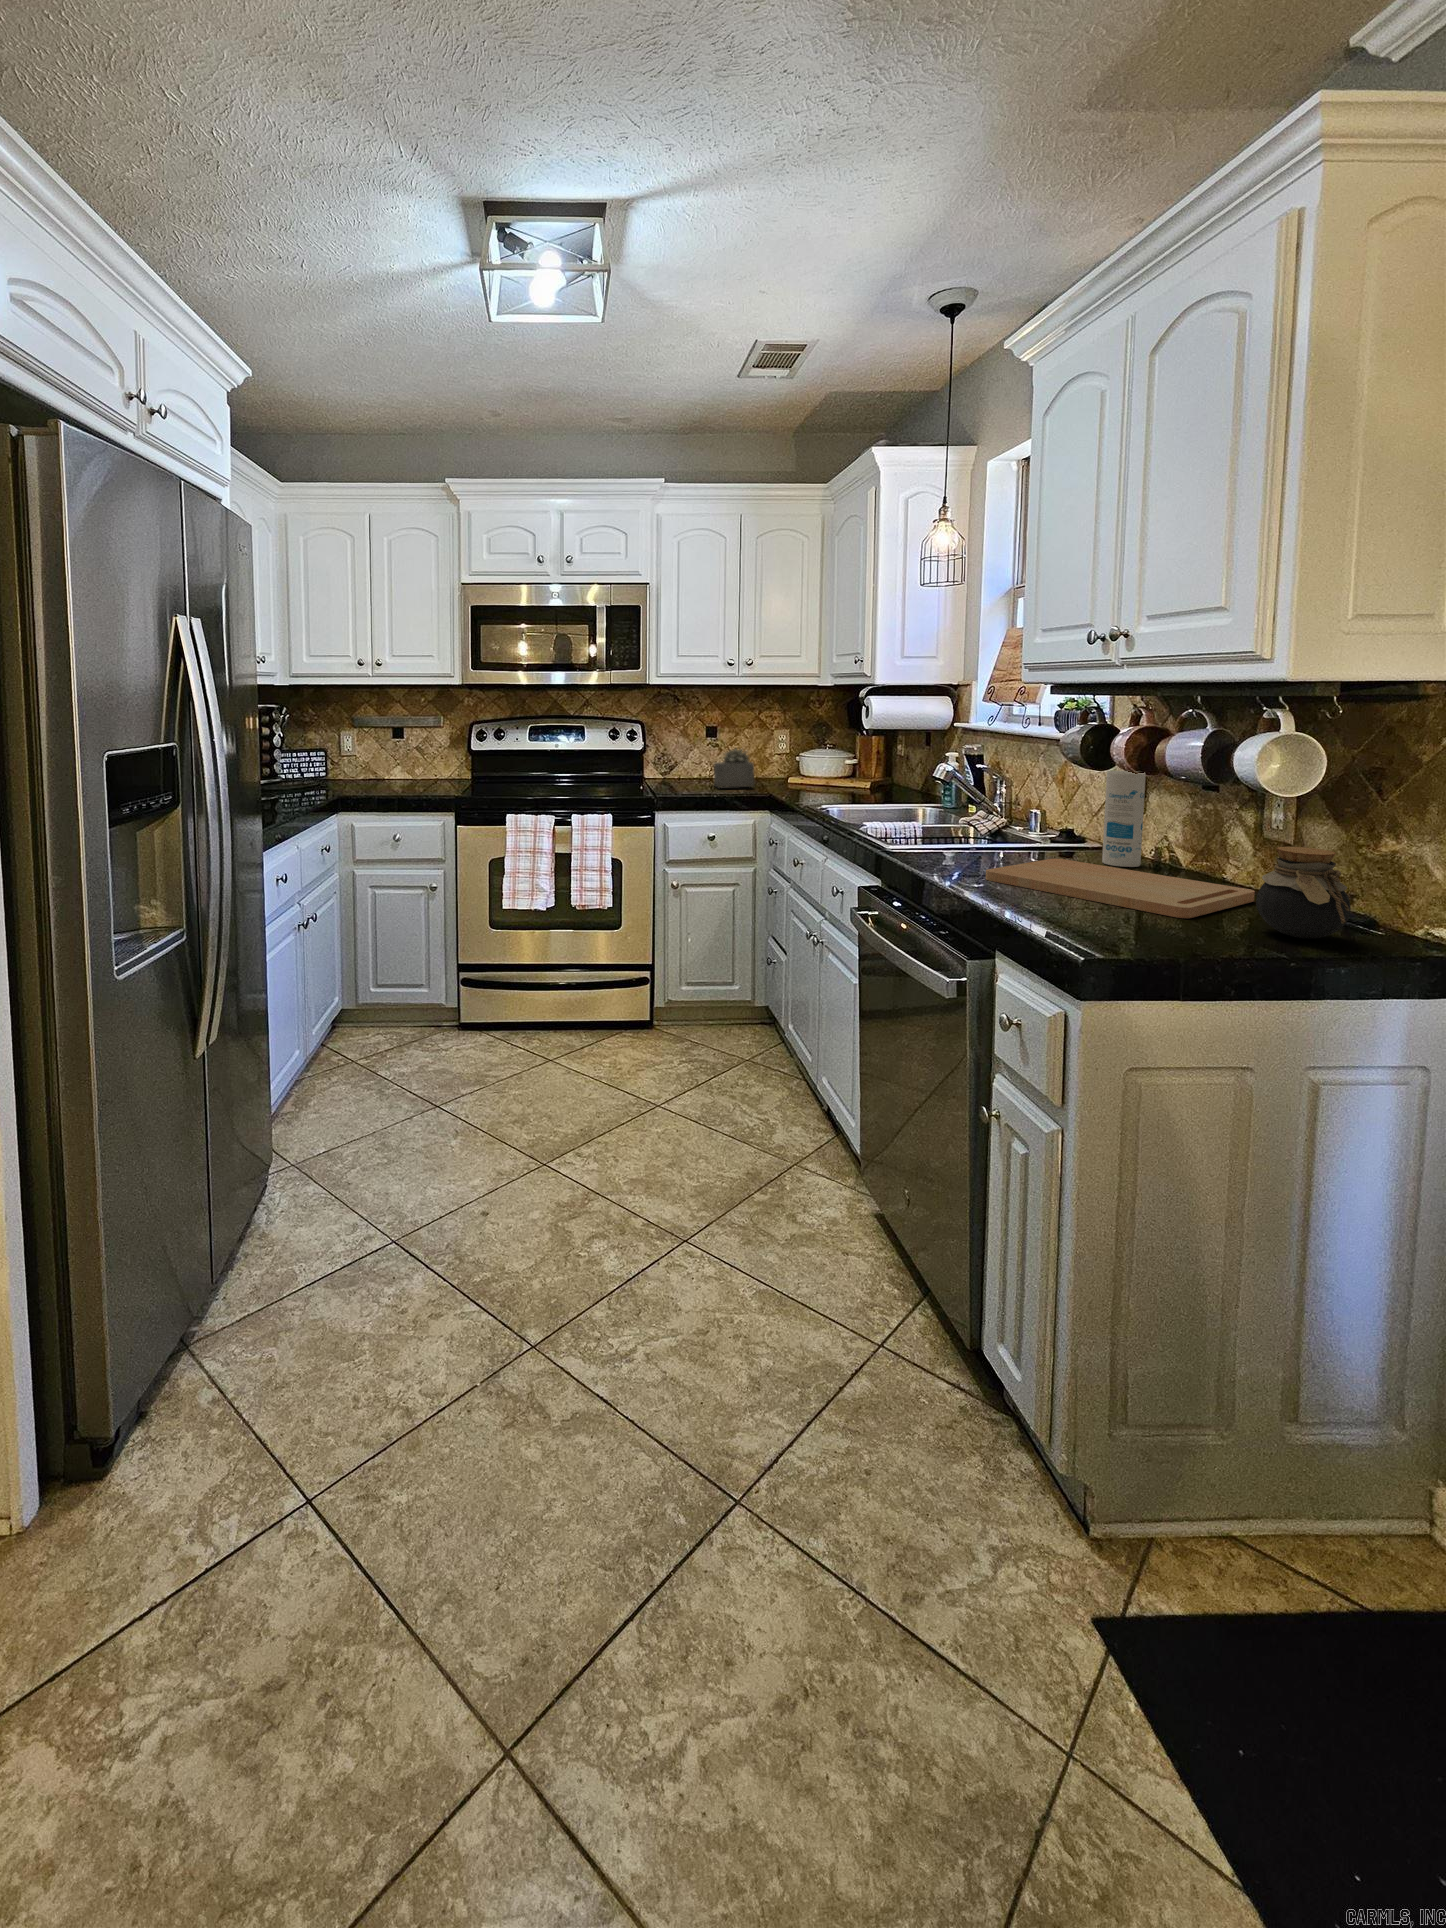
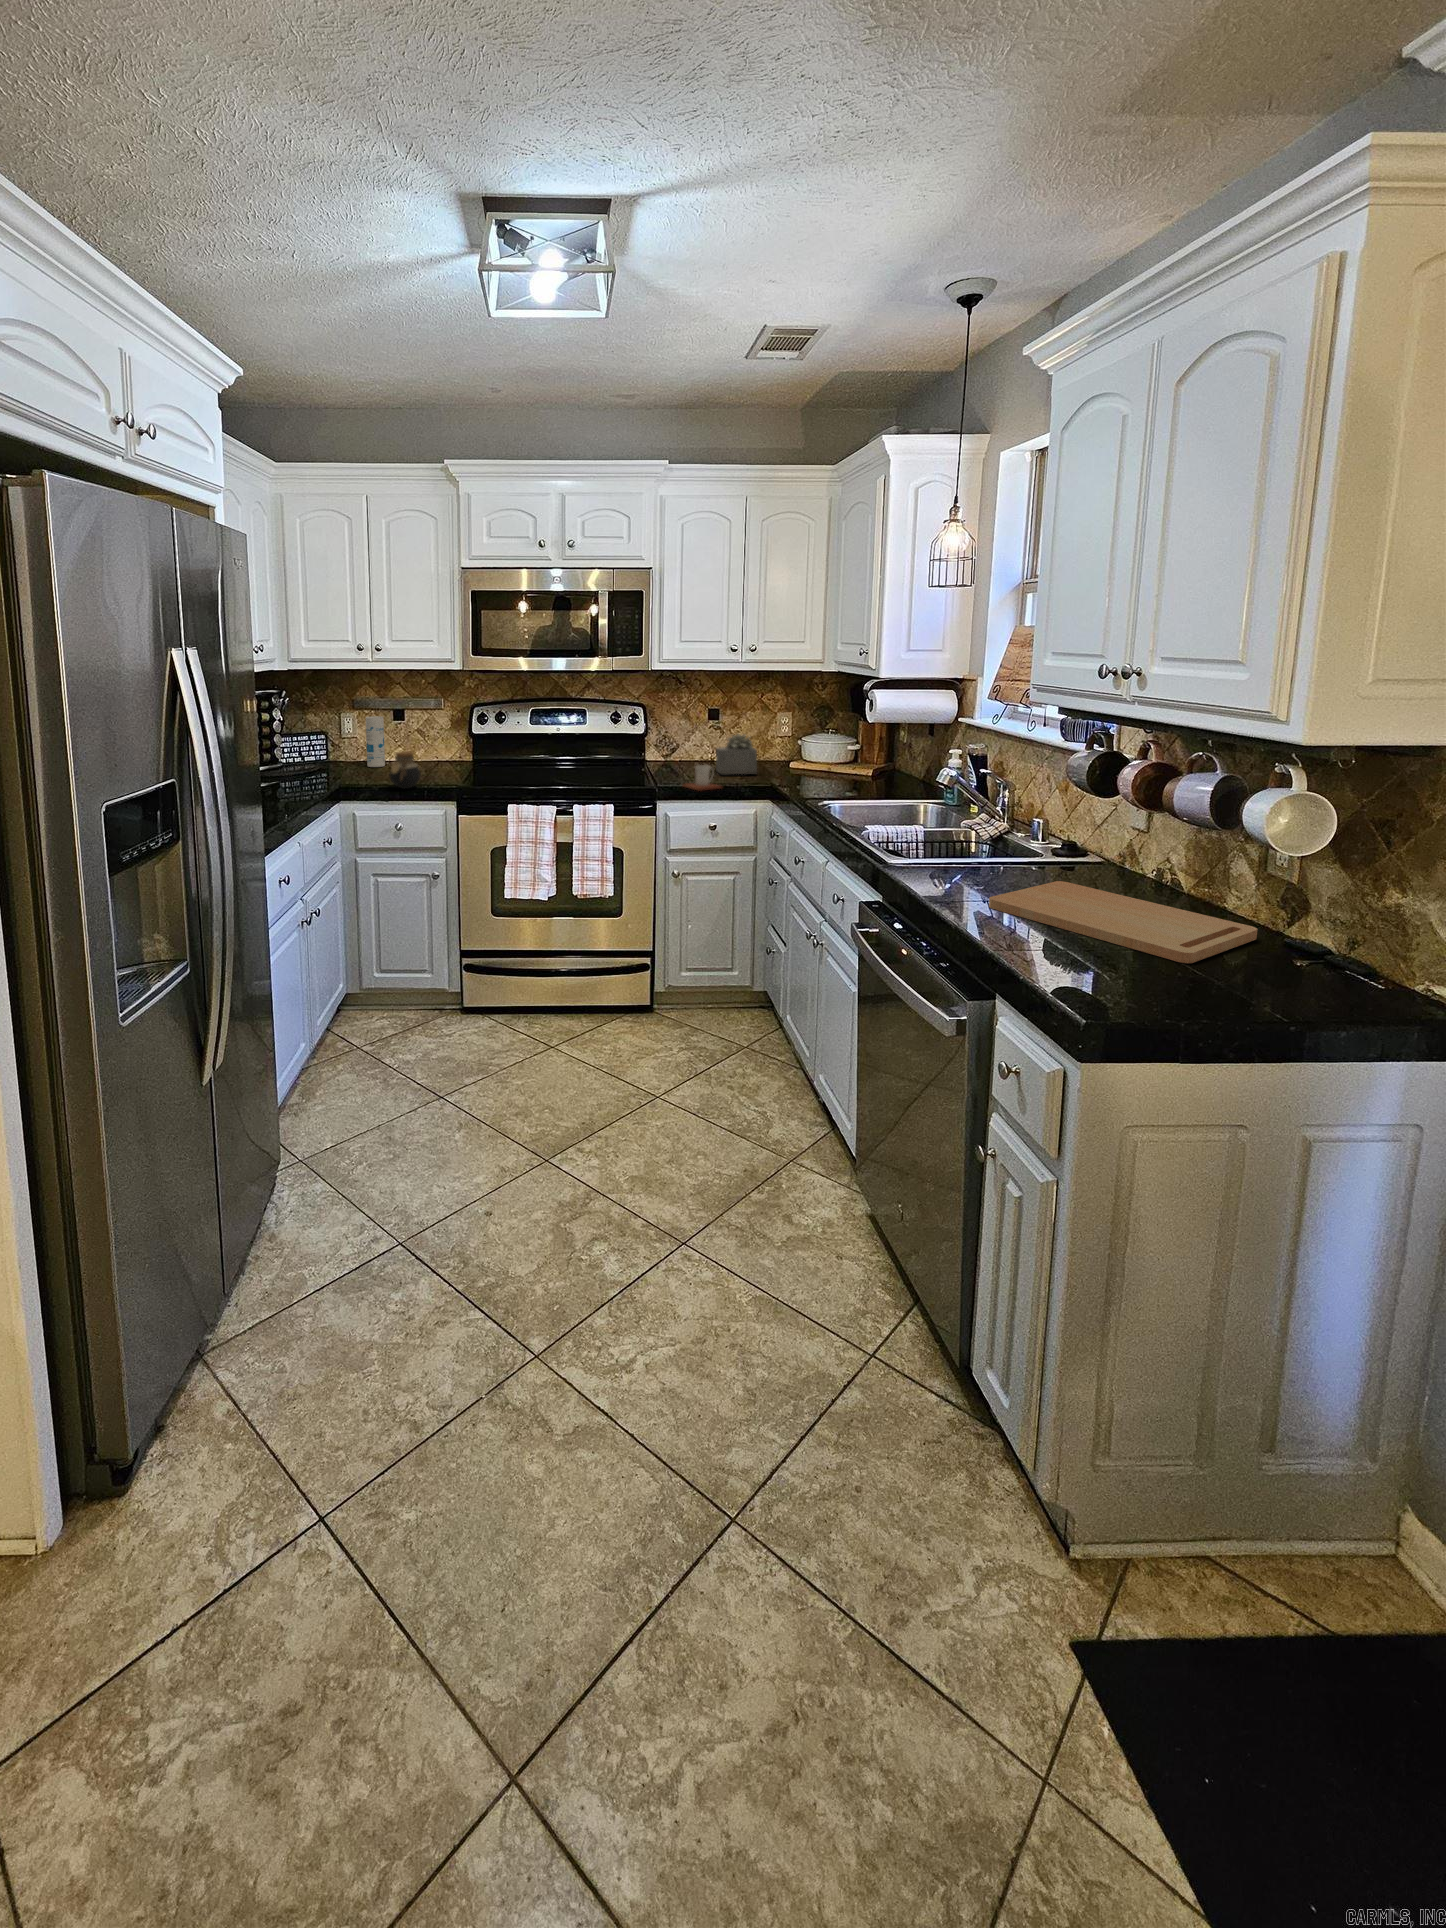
canister: present [1102,771,1146,867] -> present [366,716,385,767]
mug: none [680,776,720,801] -> present [683,765,722,791]
jar: present [1256,847,1350,939] -> present [389,751,420,789]

